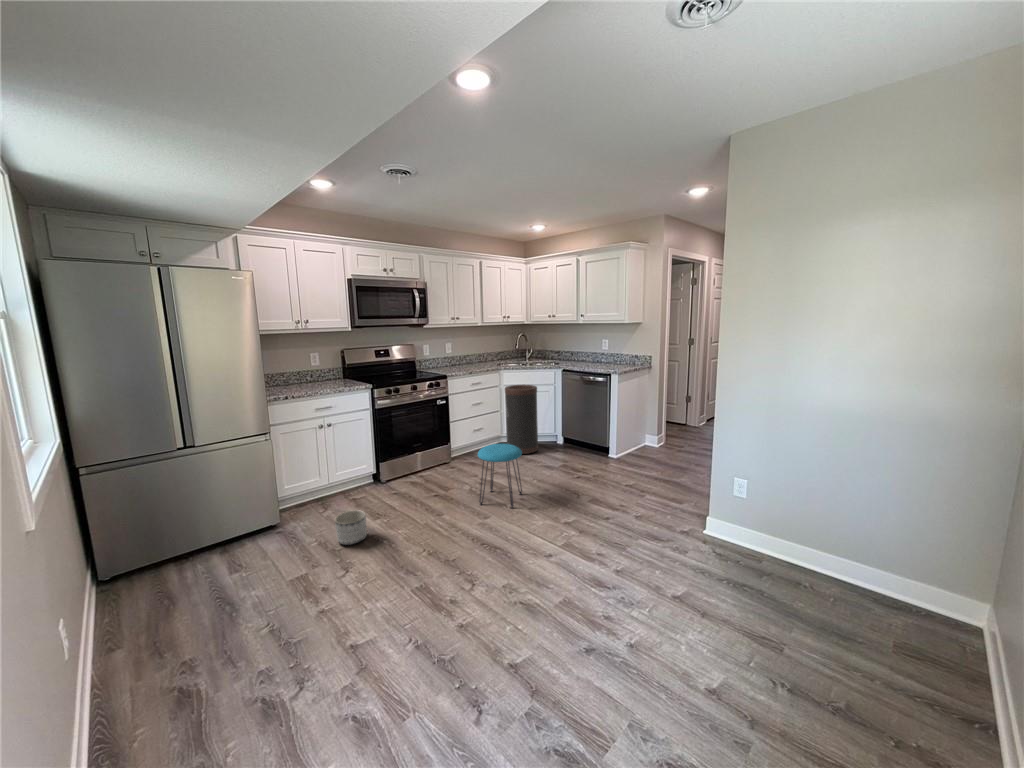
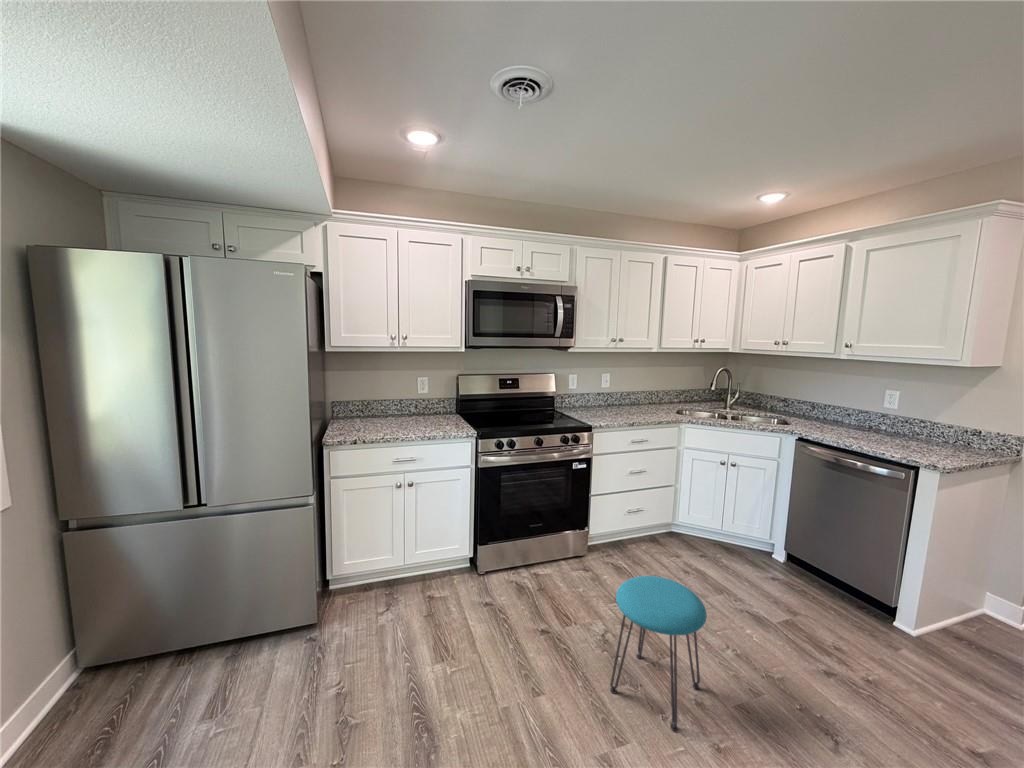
trash can: present [505,385,538,454] -> none [680,451,745,572]
planter: present [335,510,367,545] -> none [349,652,401,725]

